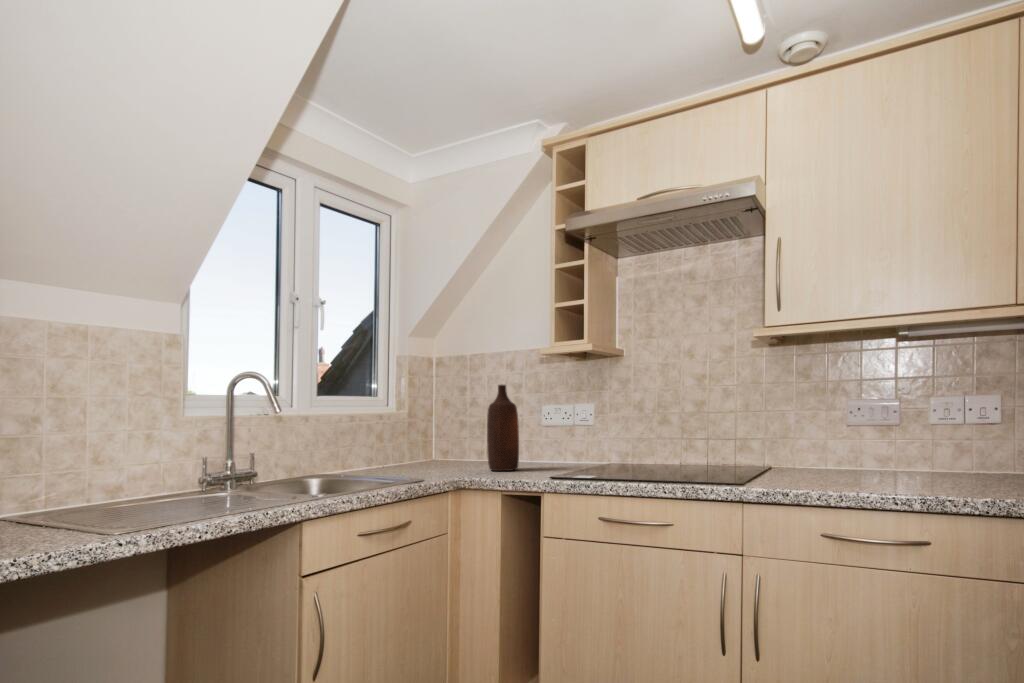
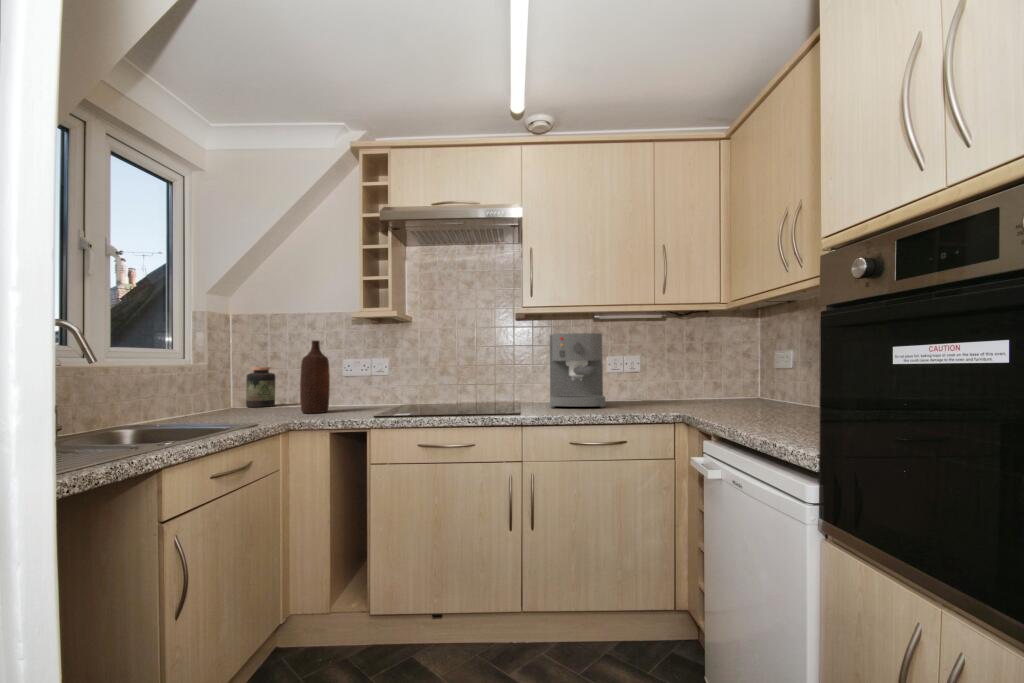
coffee maker: none [807,360,919,483] -> present [550,333,605,408]
jar: none [451,415,481,461] -> present [246,367,275,407]

